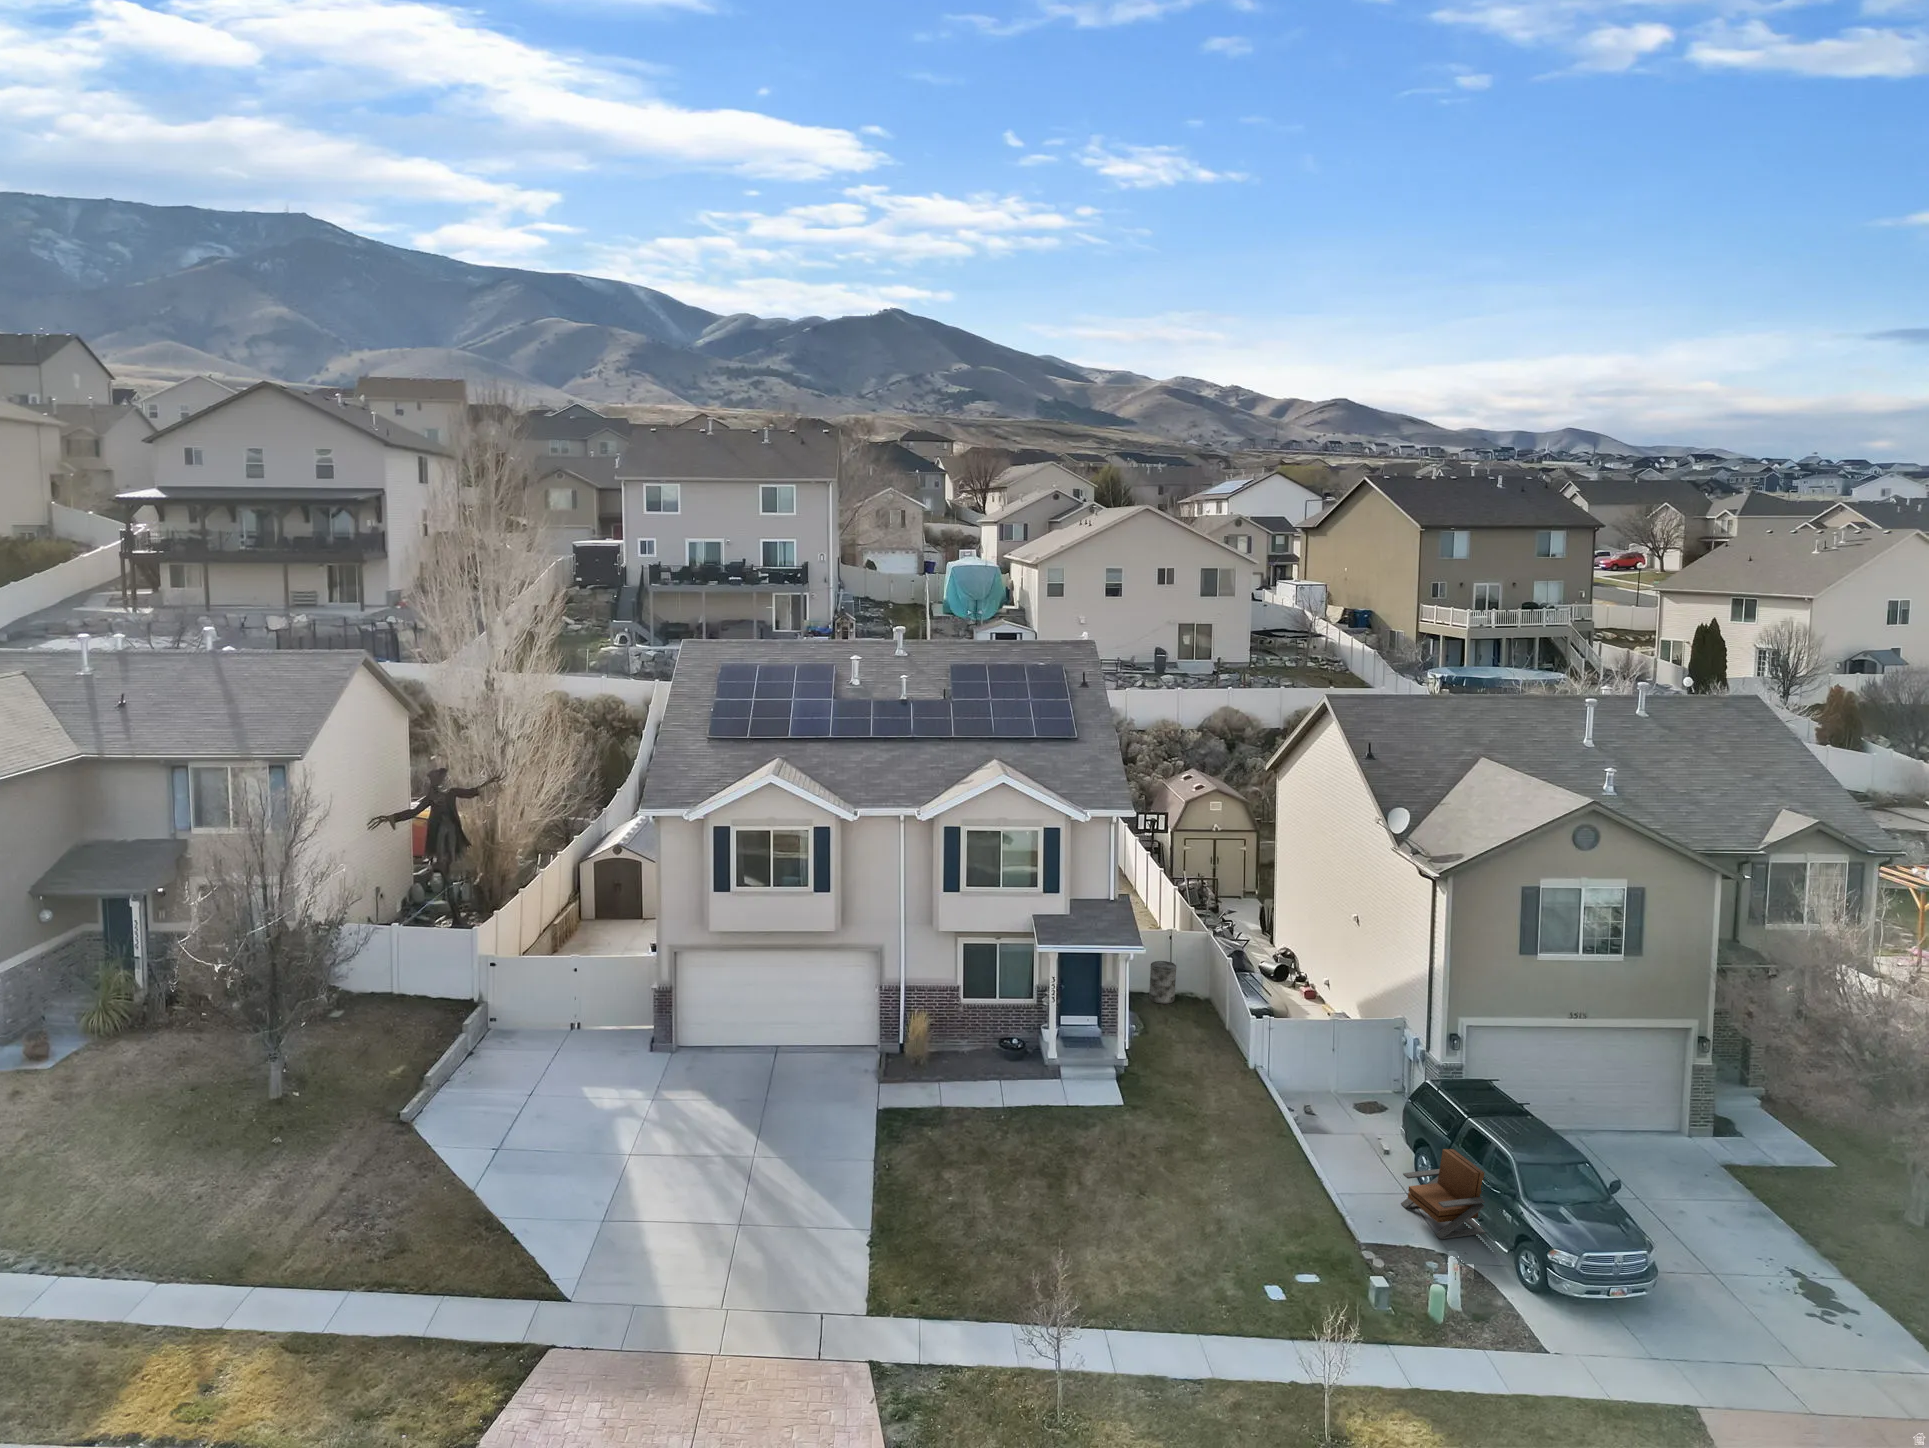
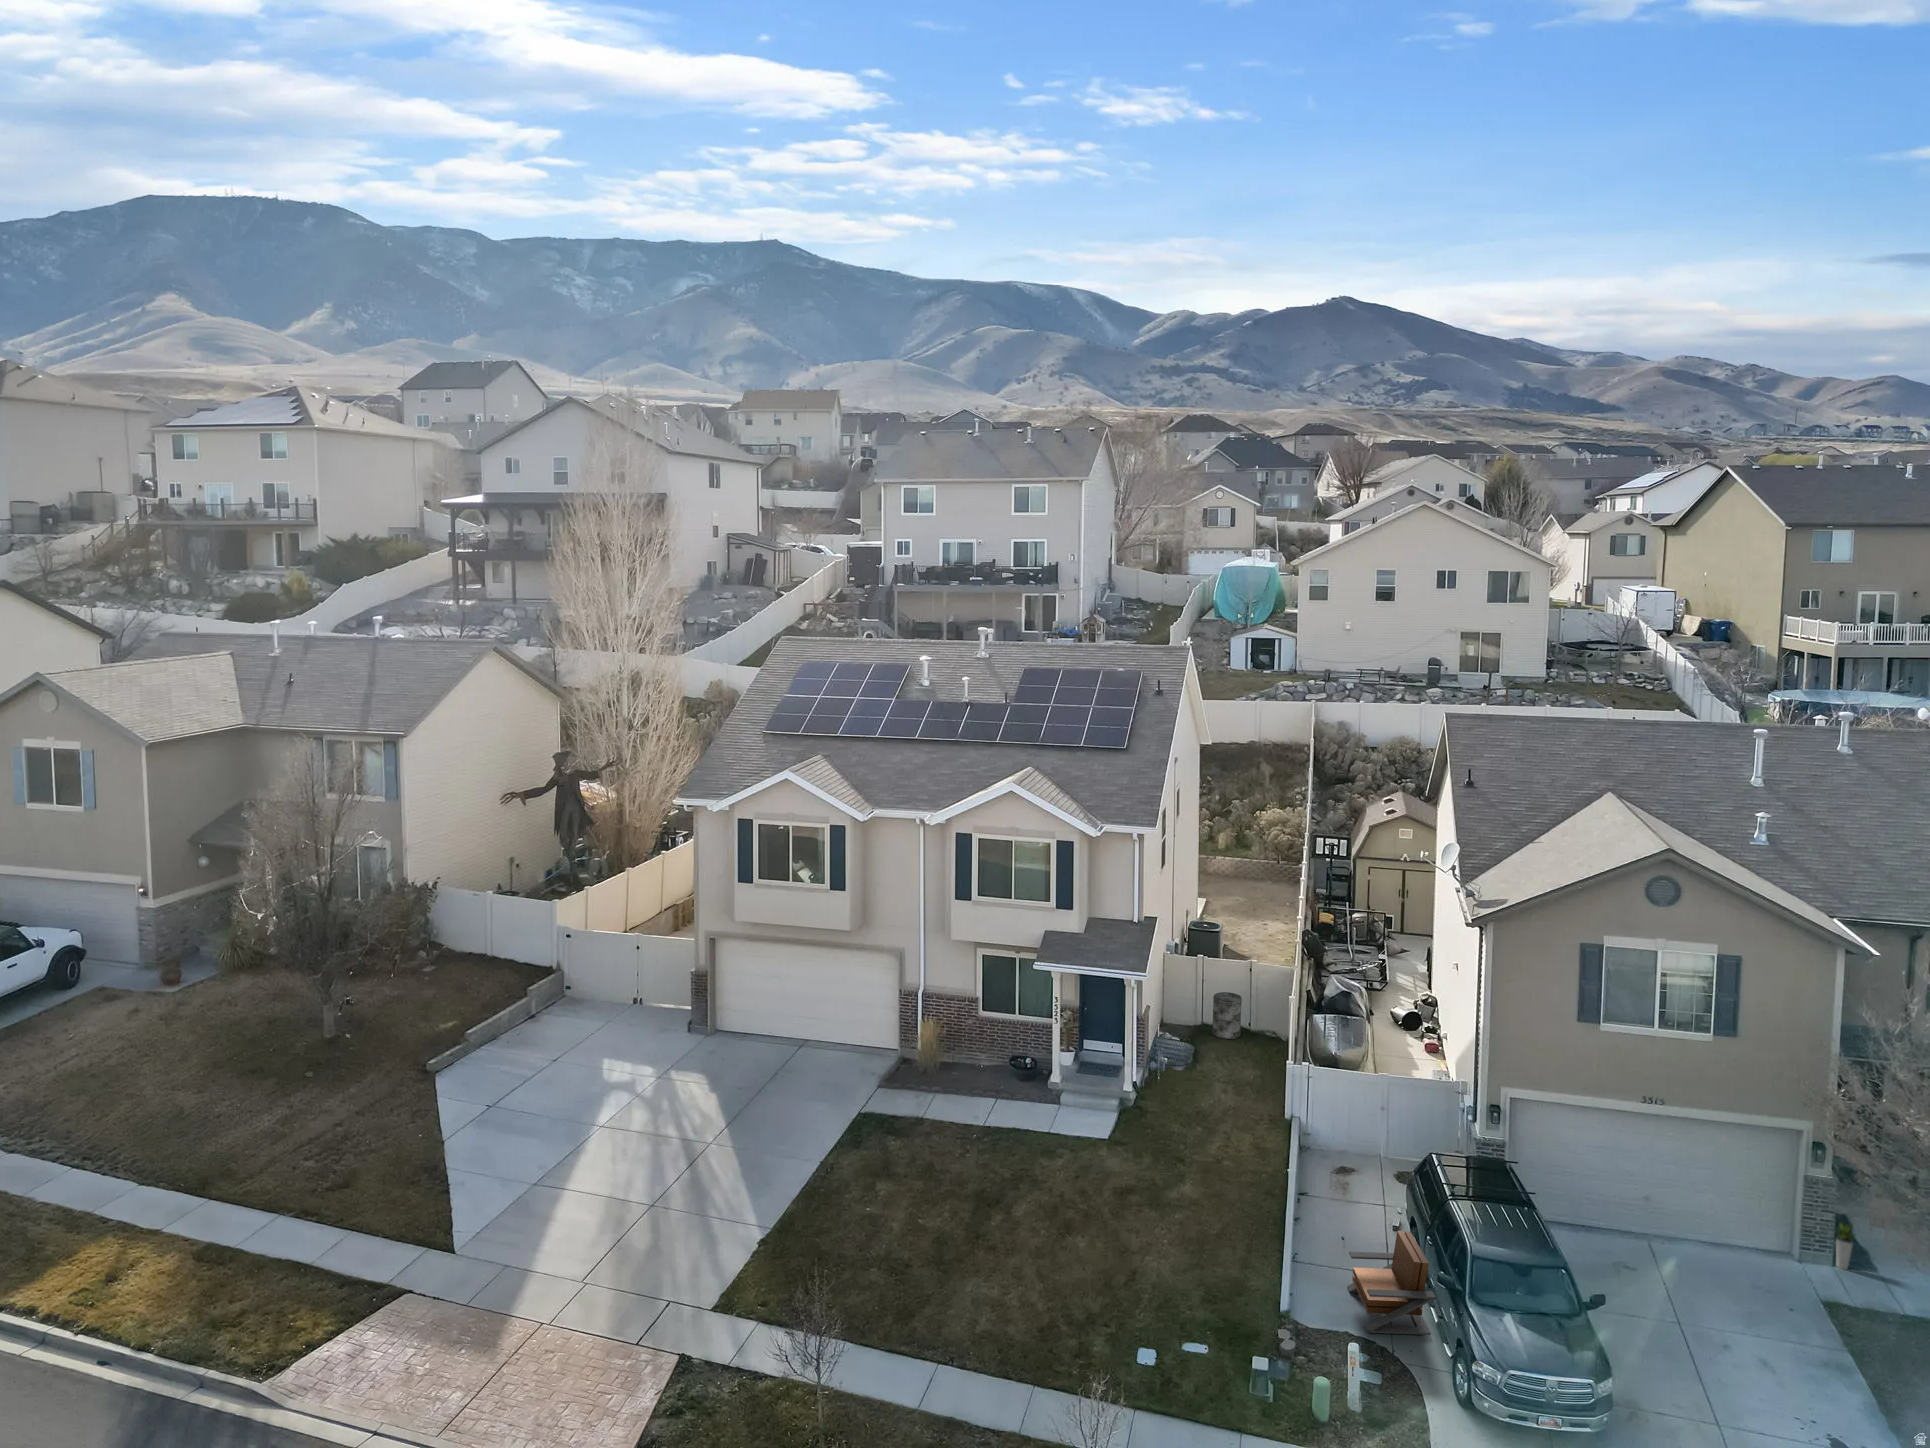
planter: none [1707,1096,1724,1136] -> present [1836,1223,1855,1269]

